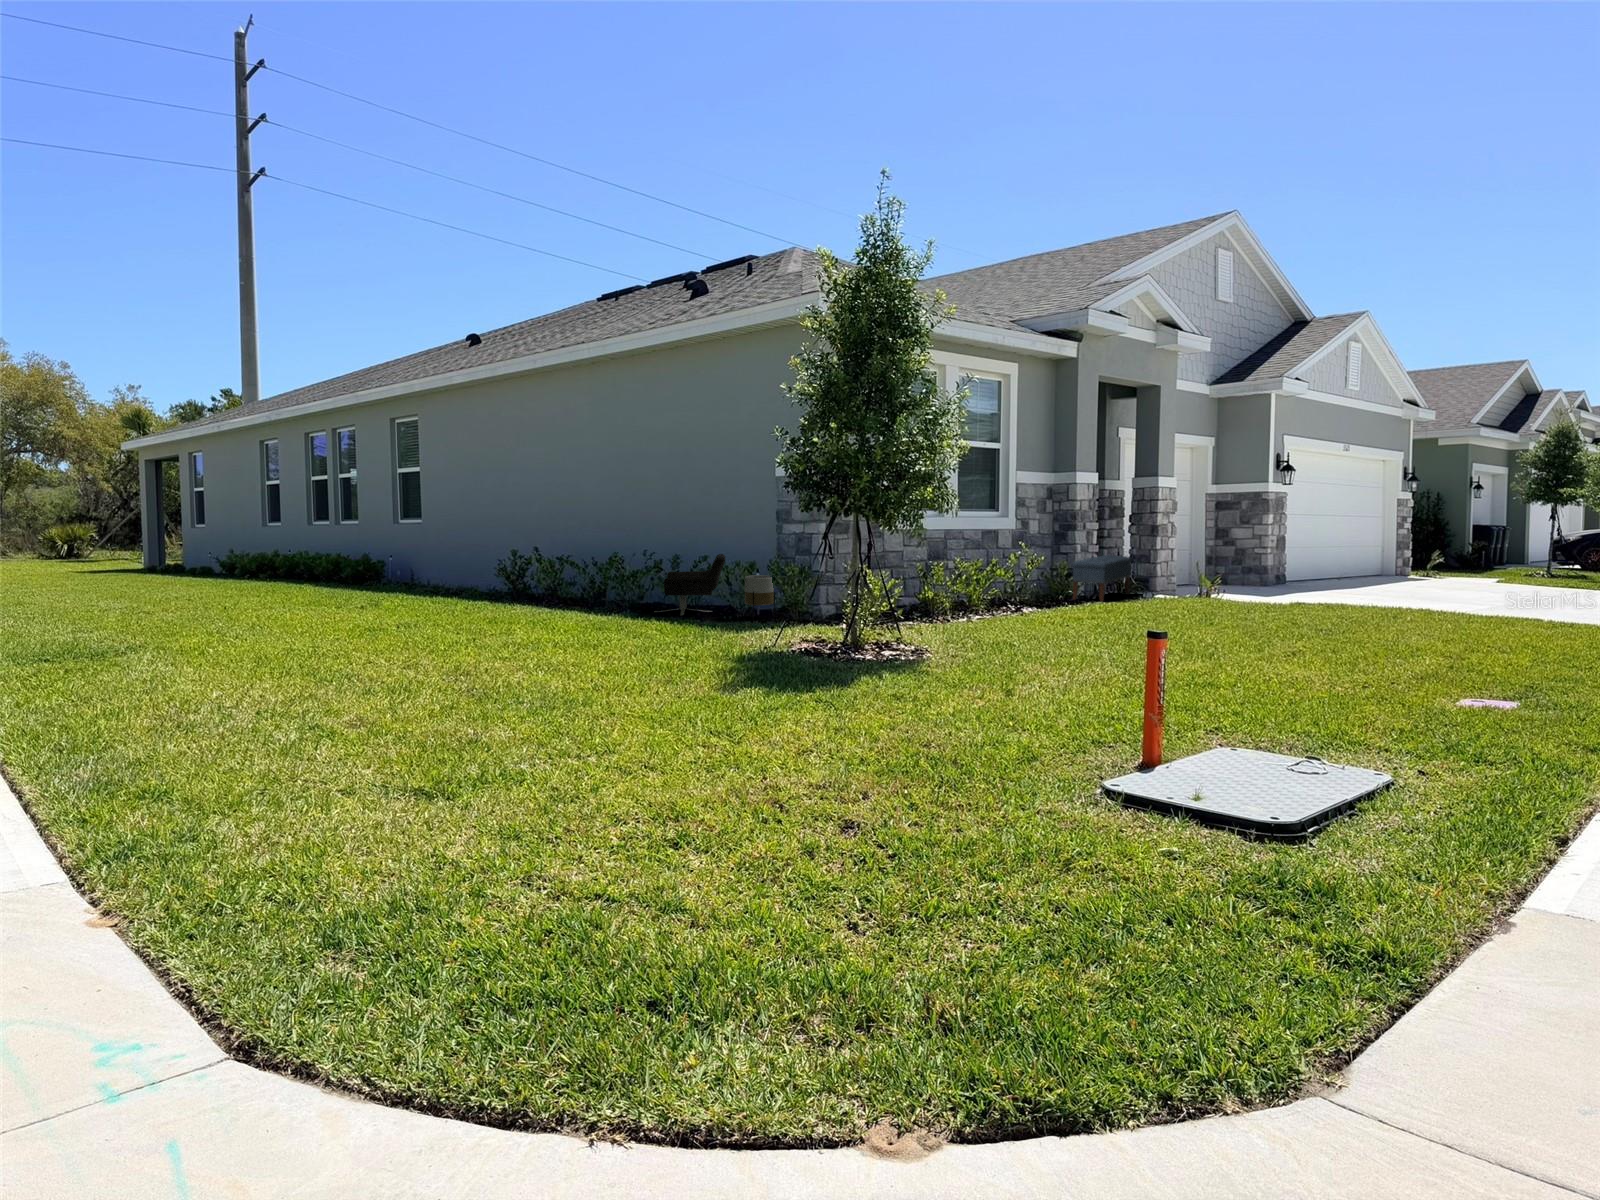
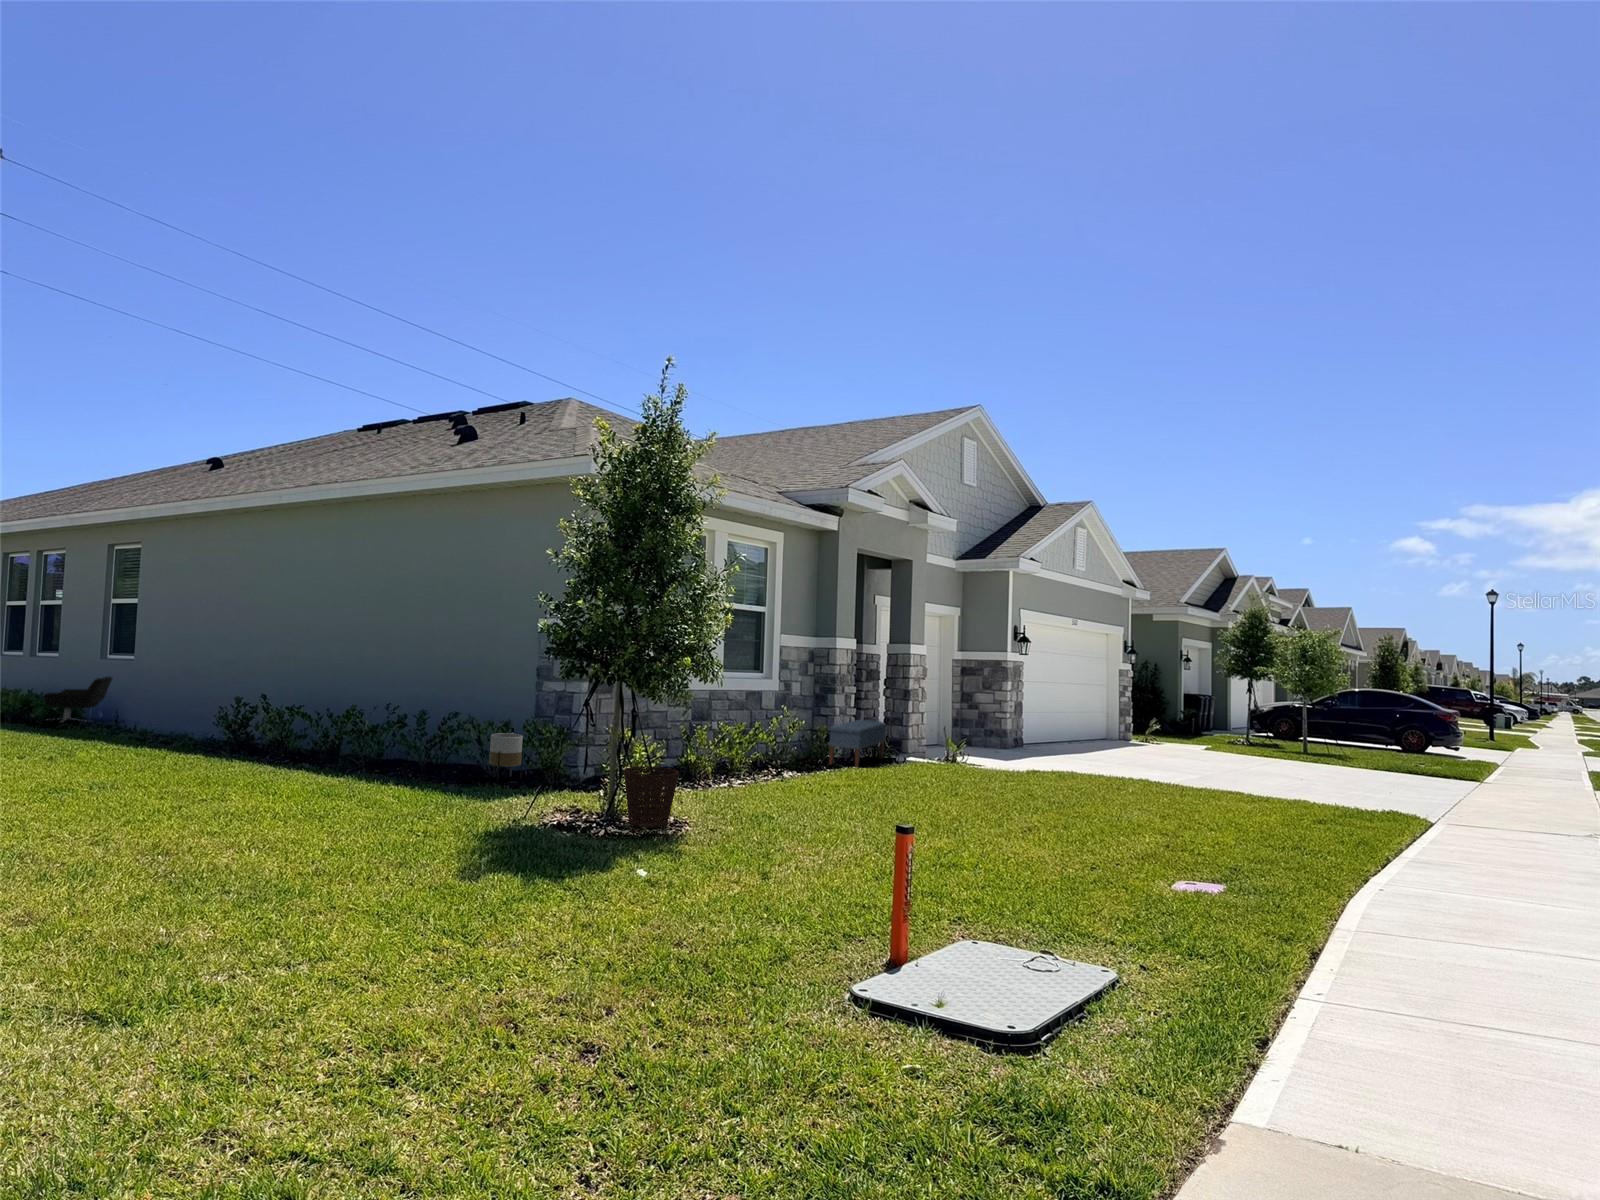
lounge chair: present [654,554,725,615] -> present [43,677,112,722]
basket: none [869,597,923,654] -> present [624,767,679,827]

